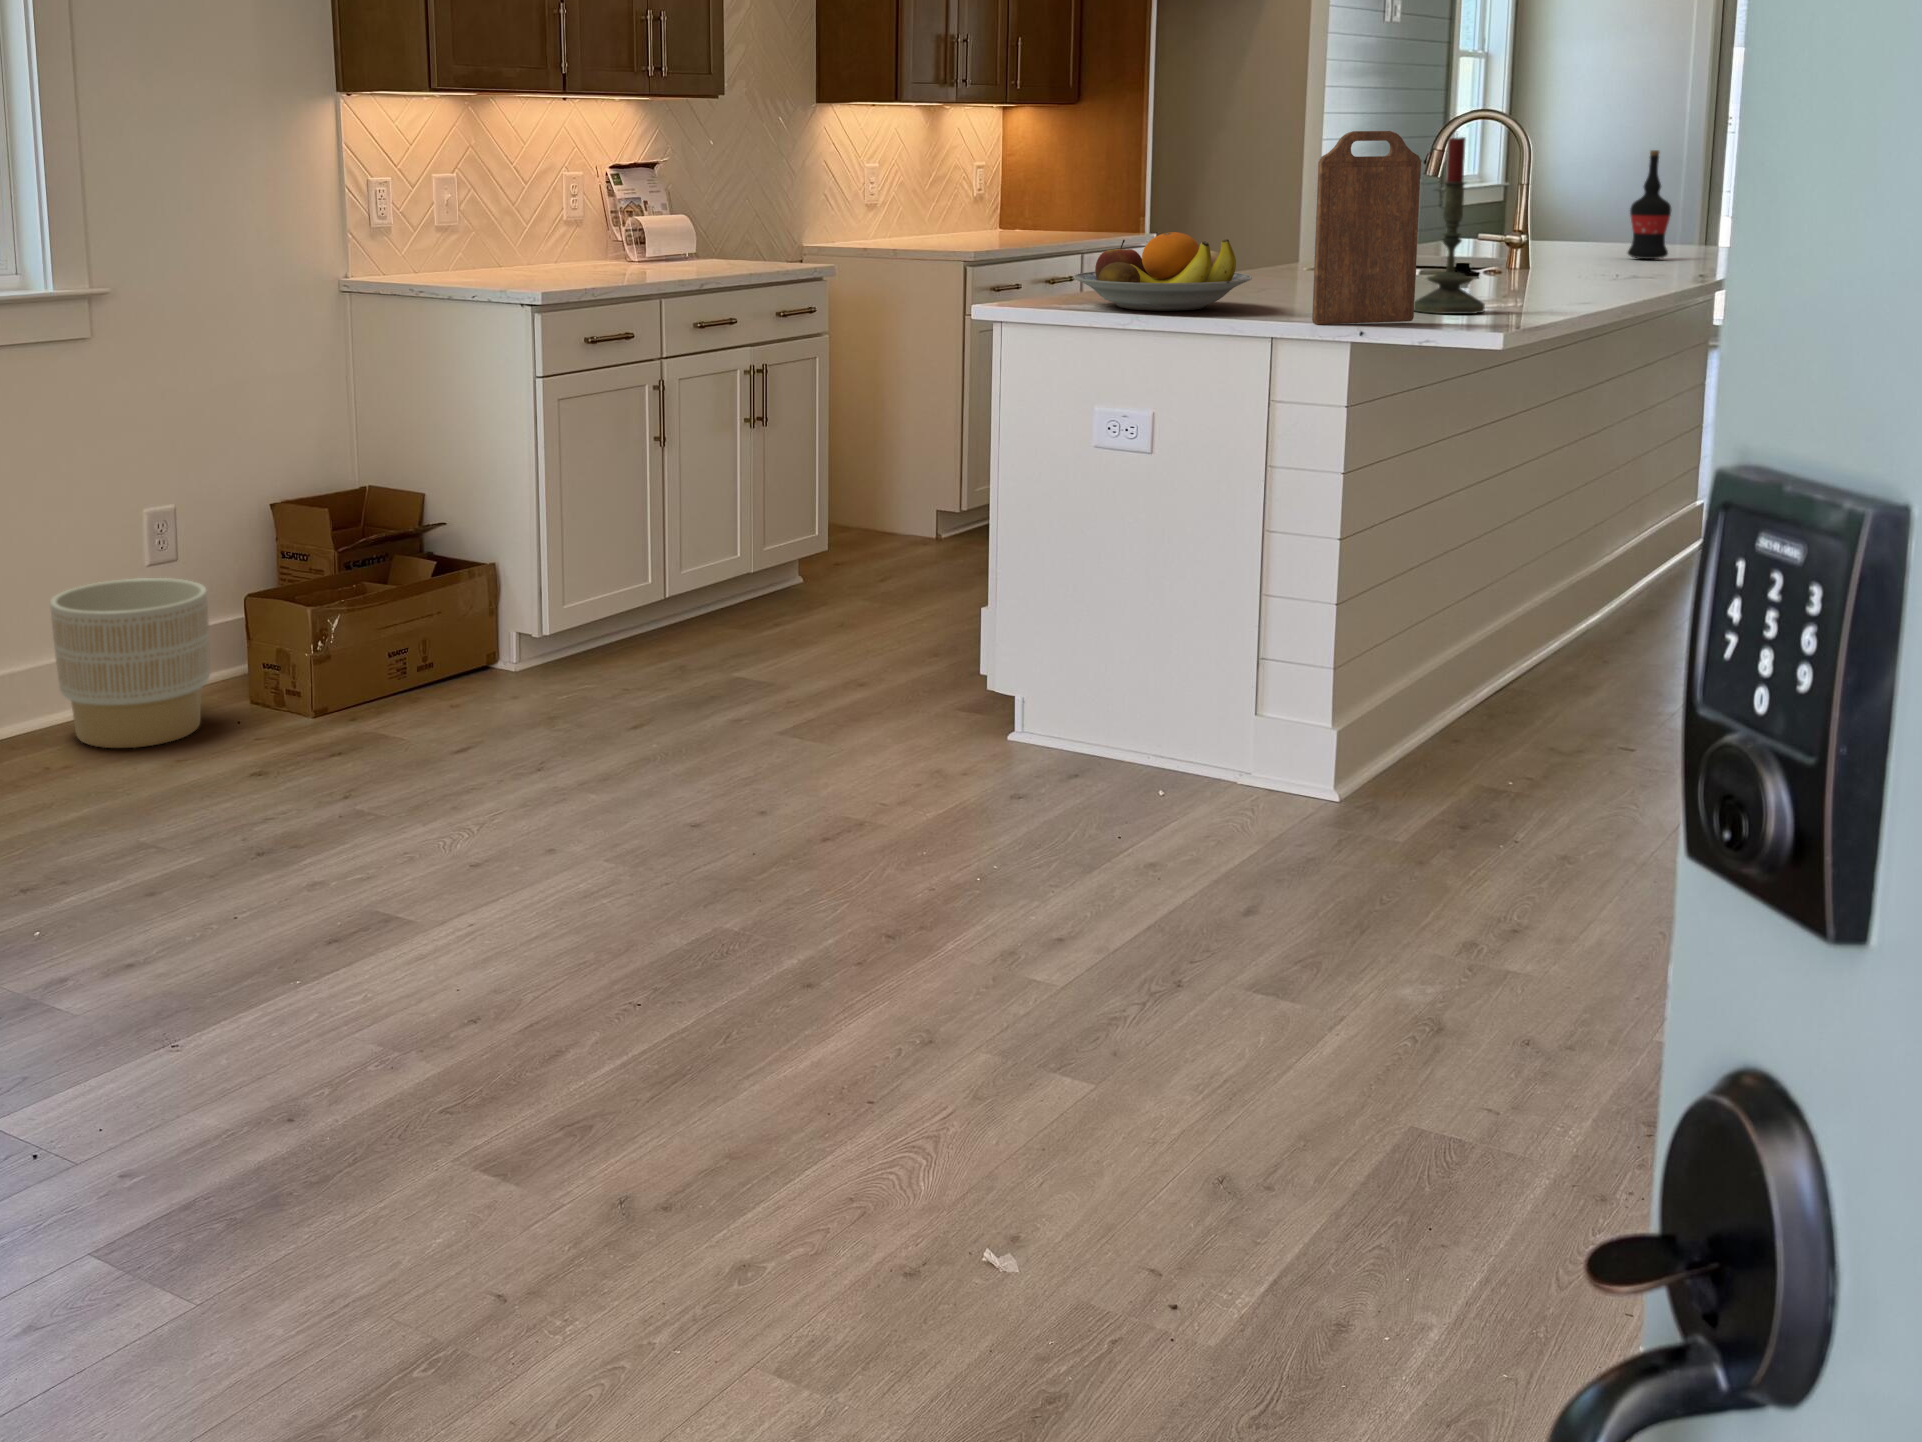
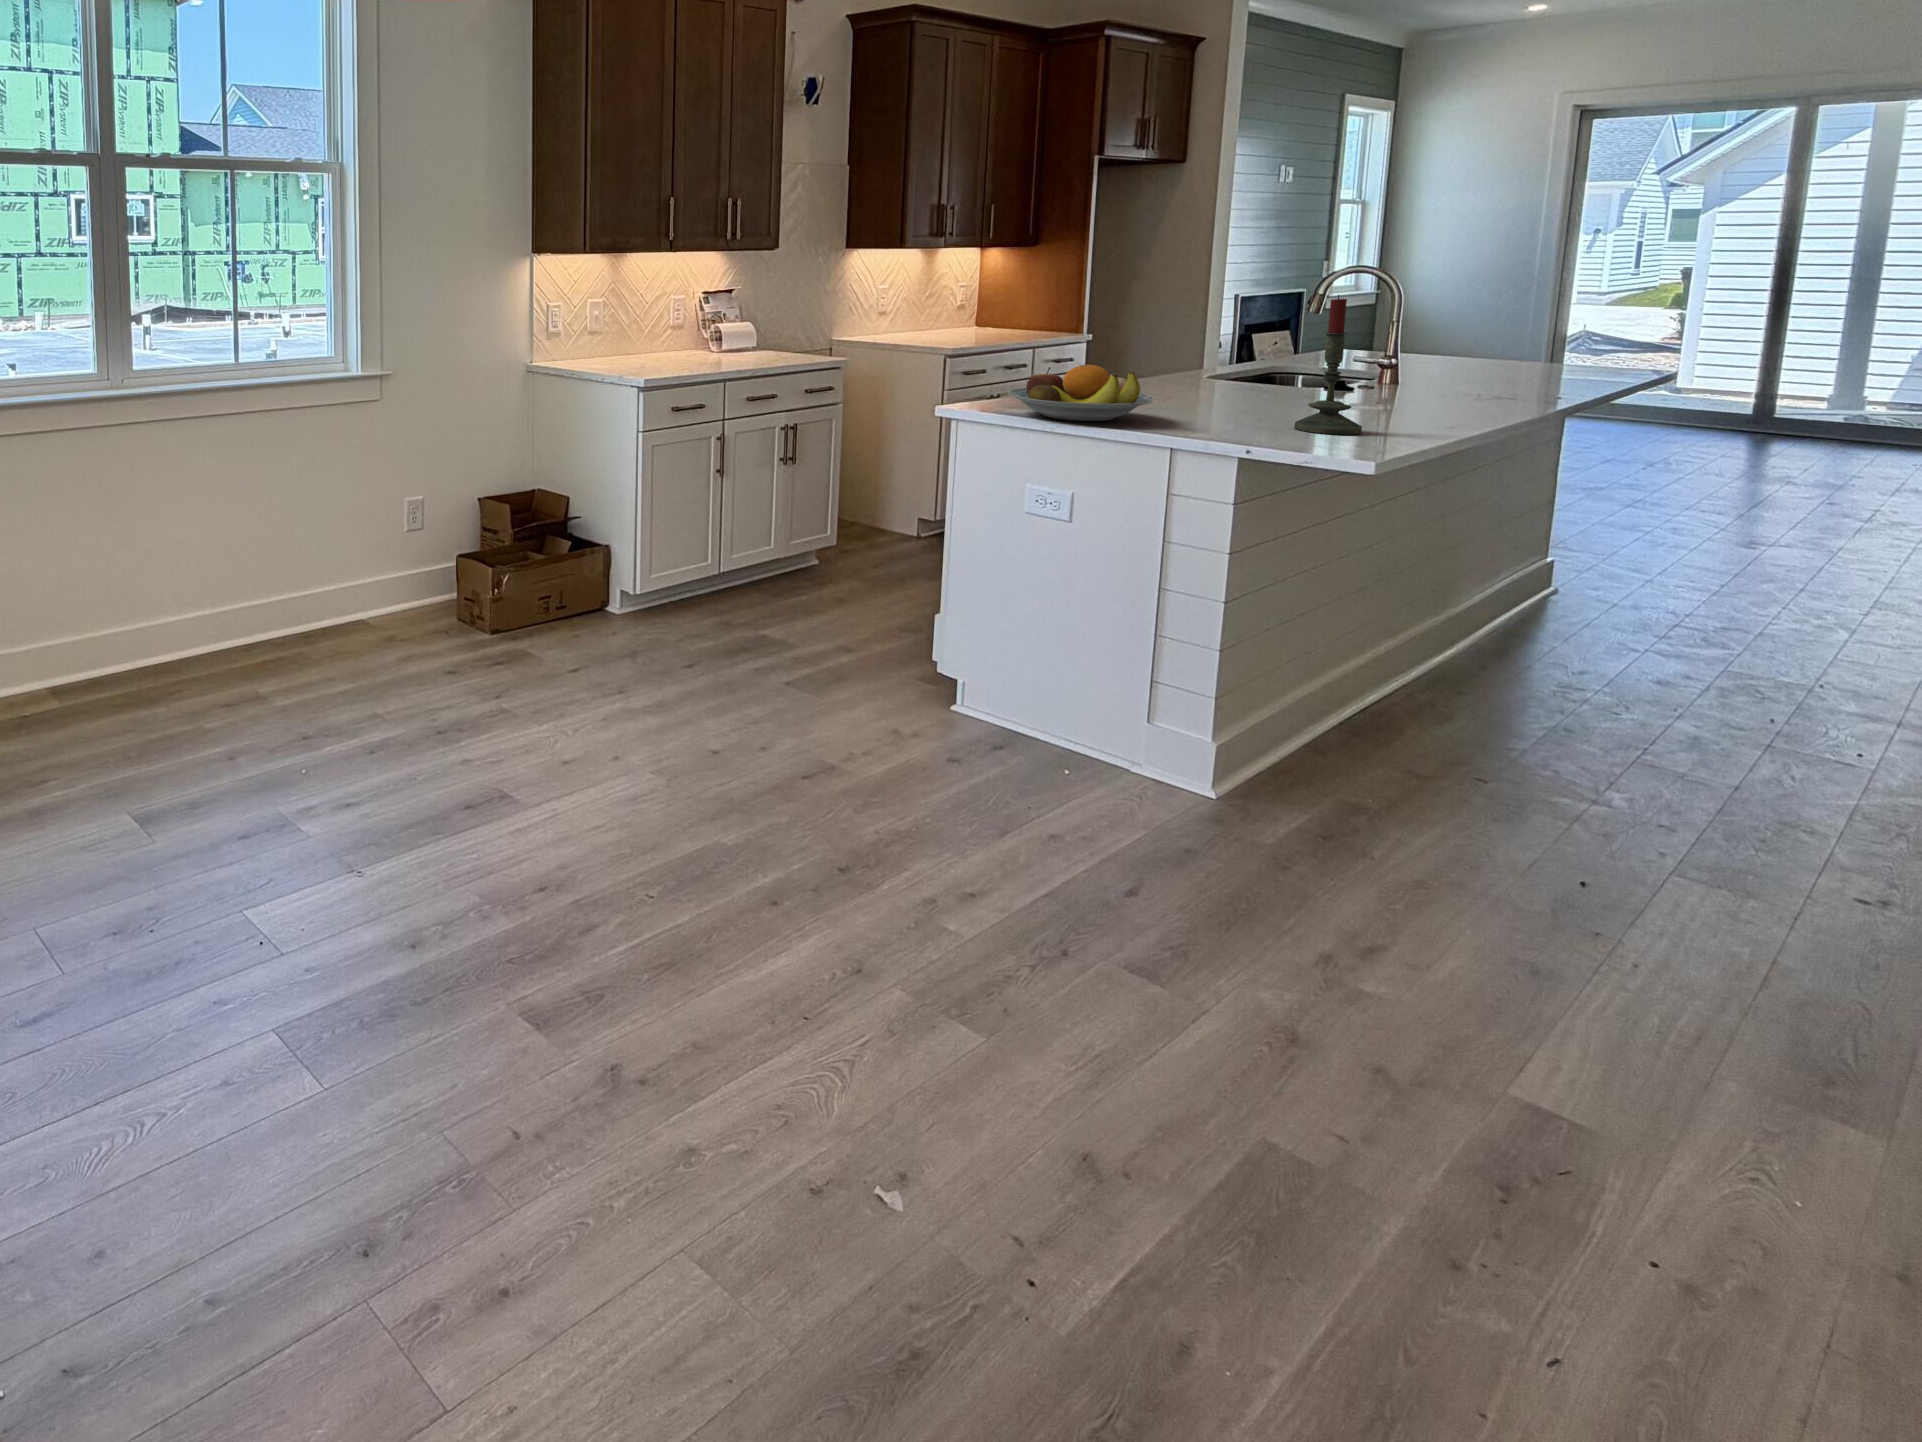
cutting board: present [1312,131,1421,325] -> none [1203,298,1305,442]
wine bottle: present [1628,150,1671,259] -> none [1499,292,1544,376]
planter: present [50,578,210,748] -> none [345,543,432,645]

